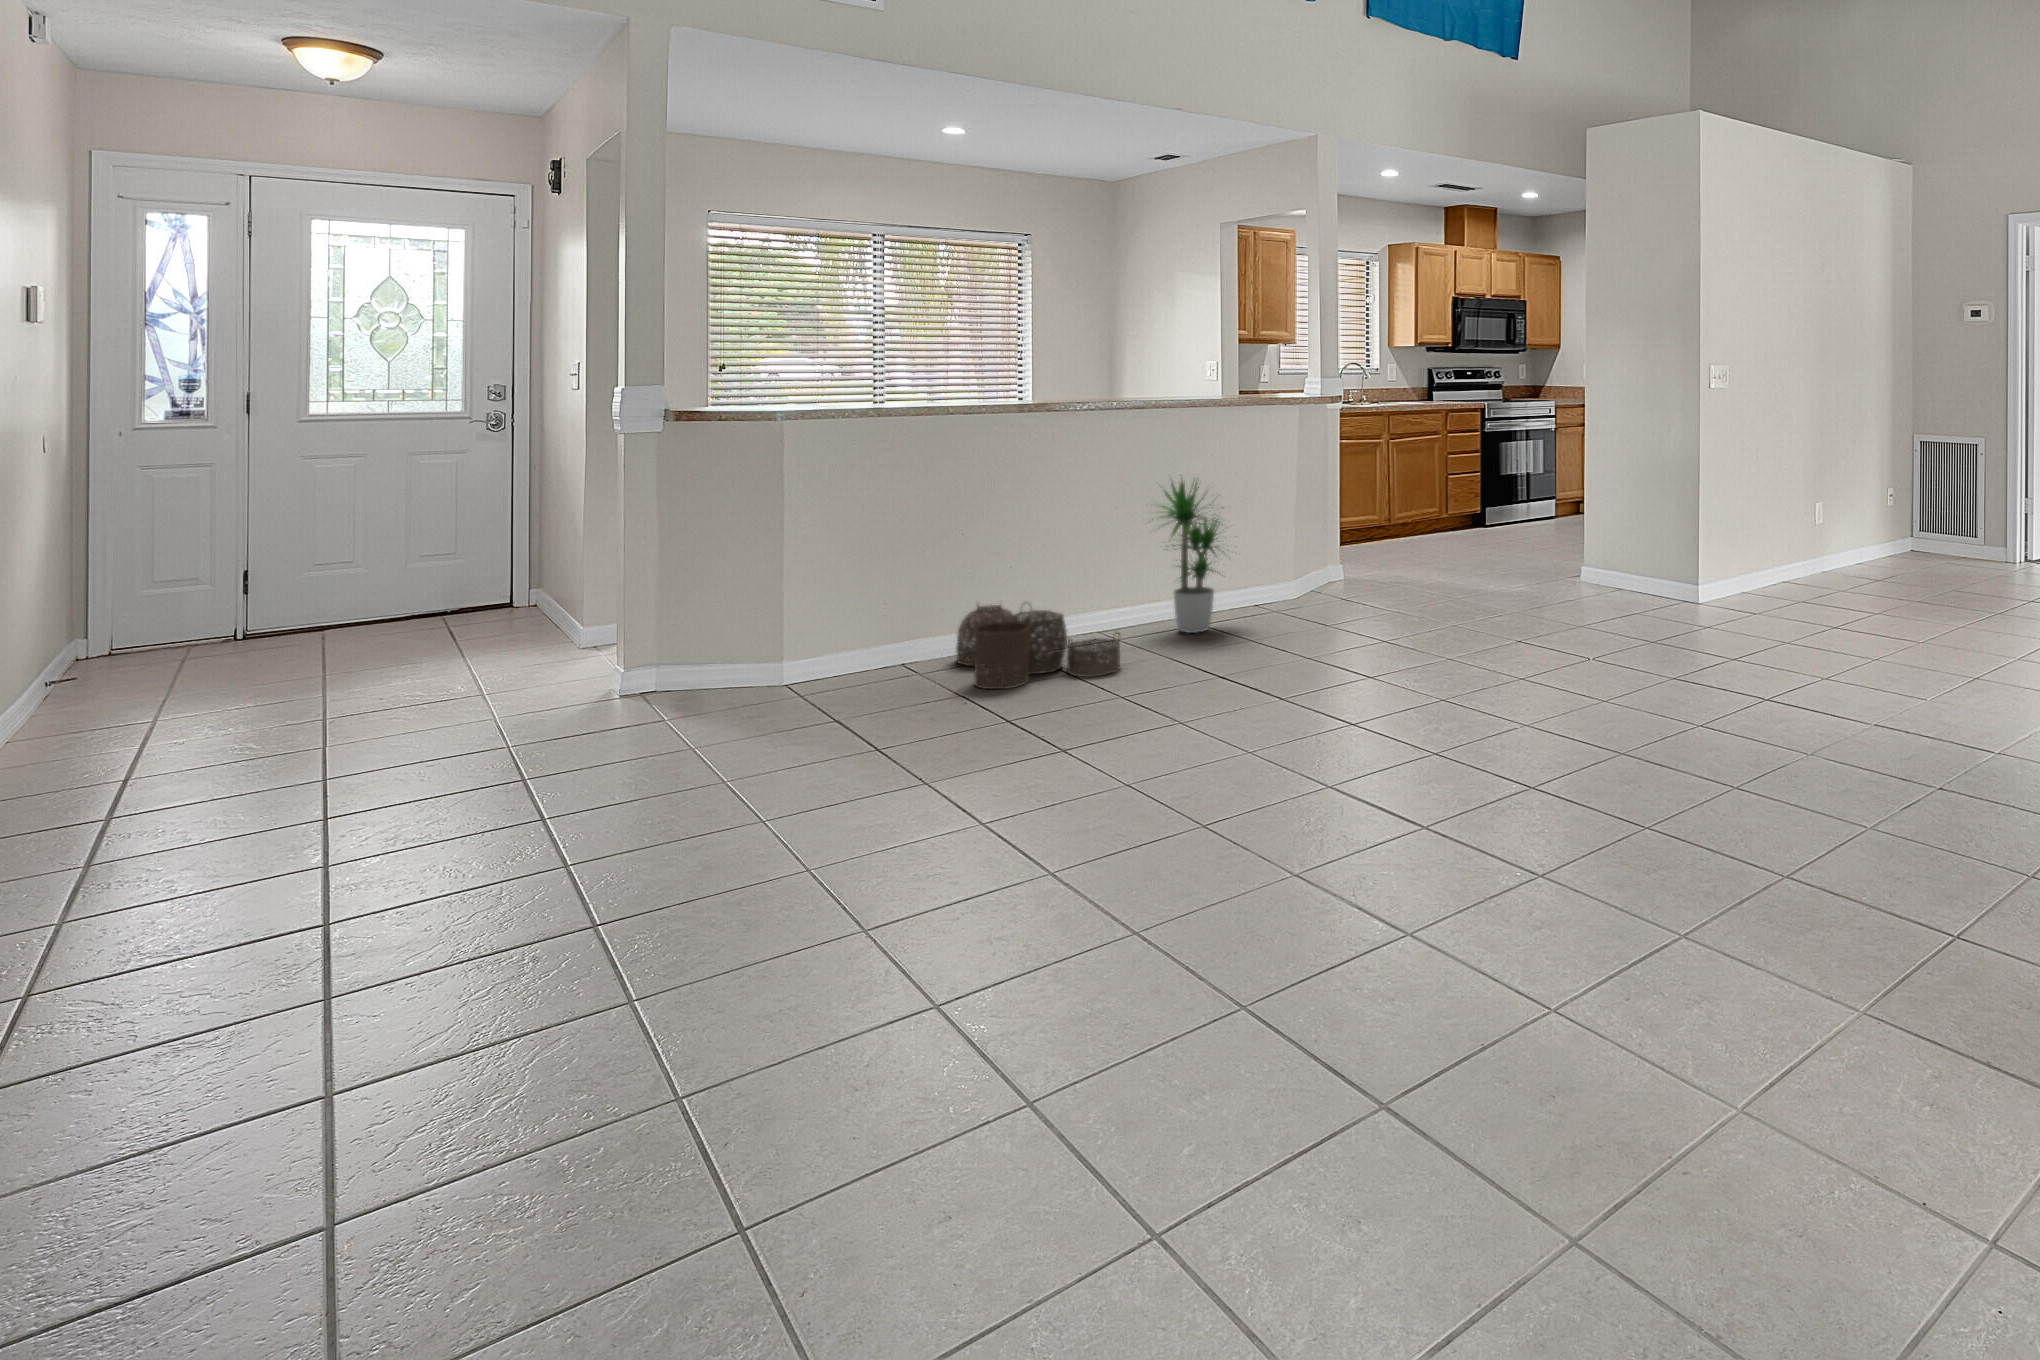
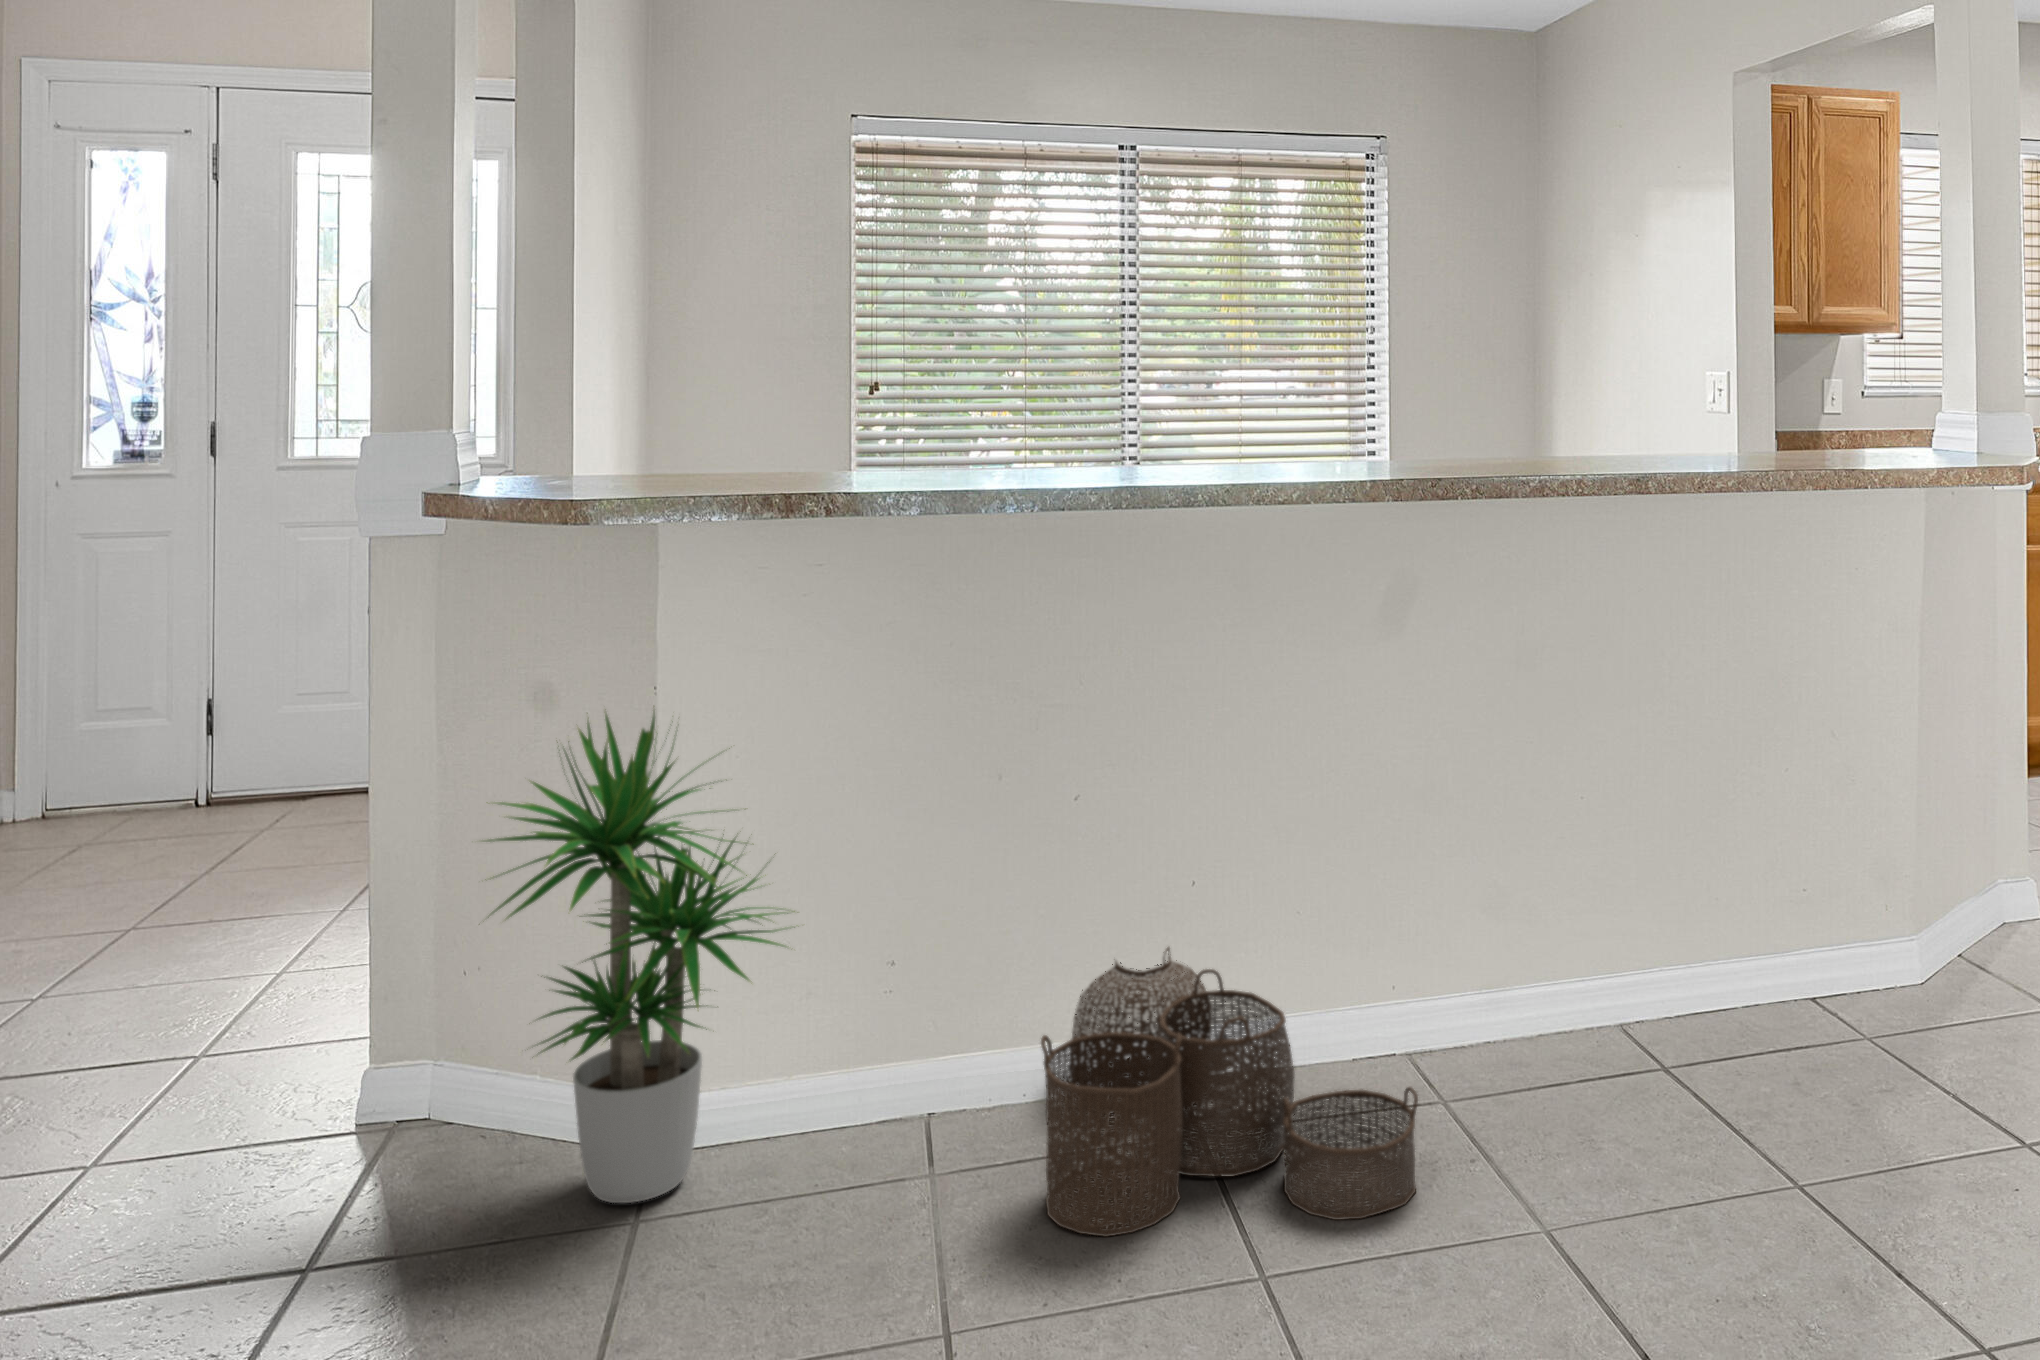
potted plant: present [1152,481,1226,633] -> present [485,714,795,1203]

